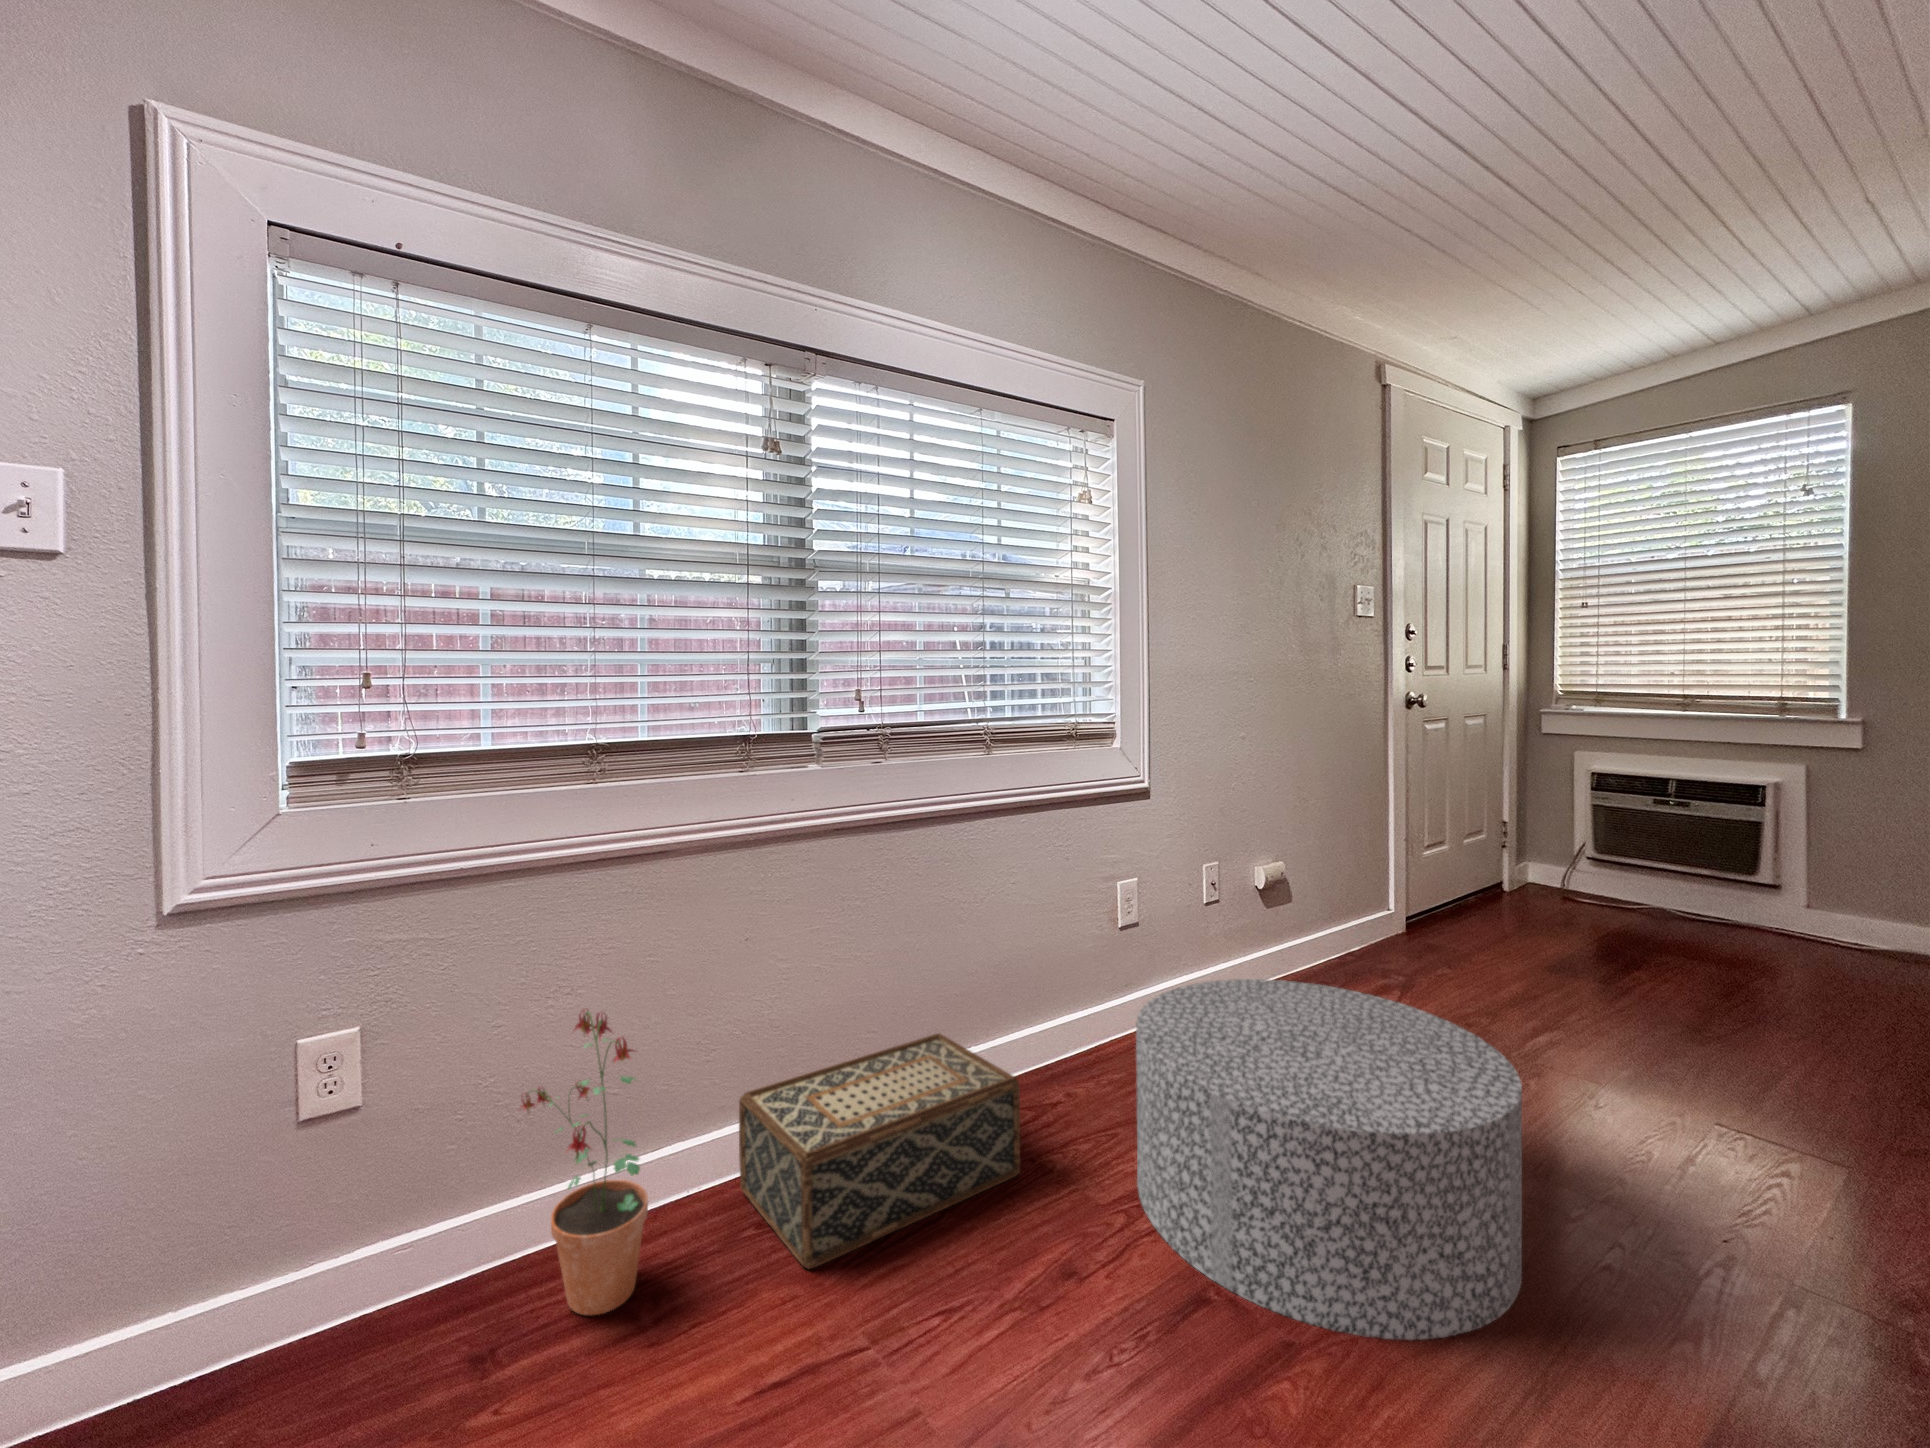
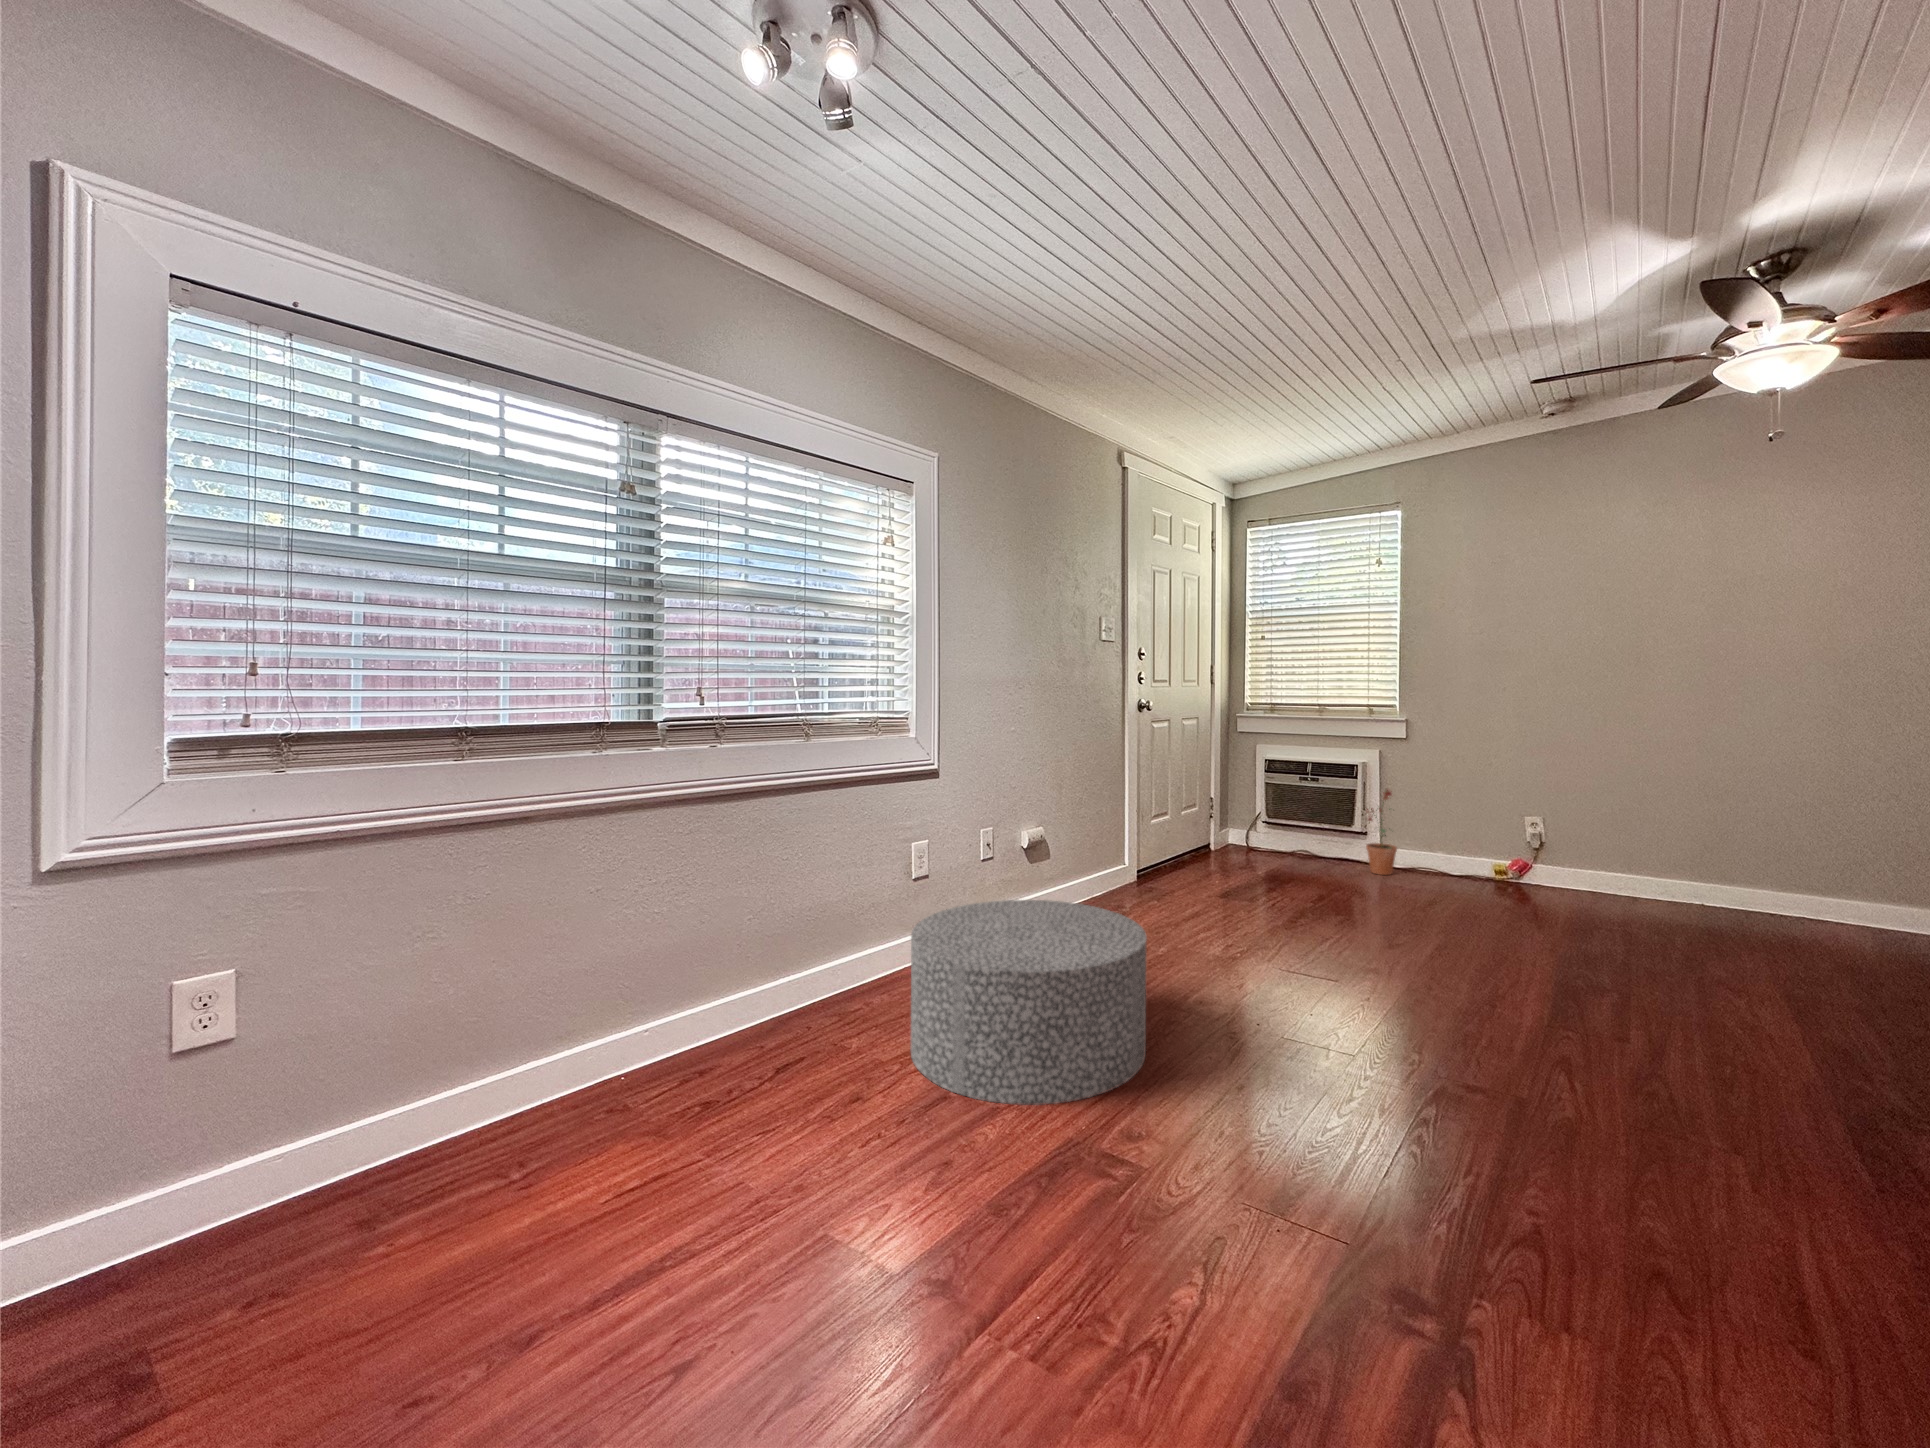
potted plant: present [522,1010,648,1315] -> present [1366,789,1397,875]
woven basket: present [739,1033,1020,1269] -> none [589,961,825,1131]

